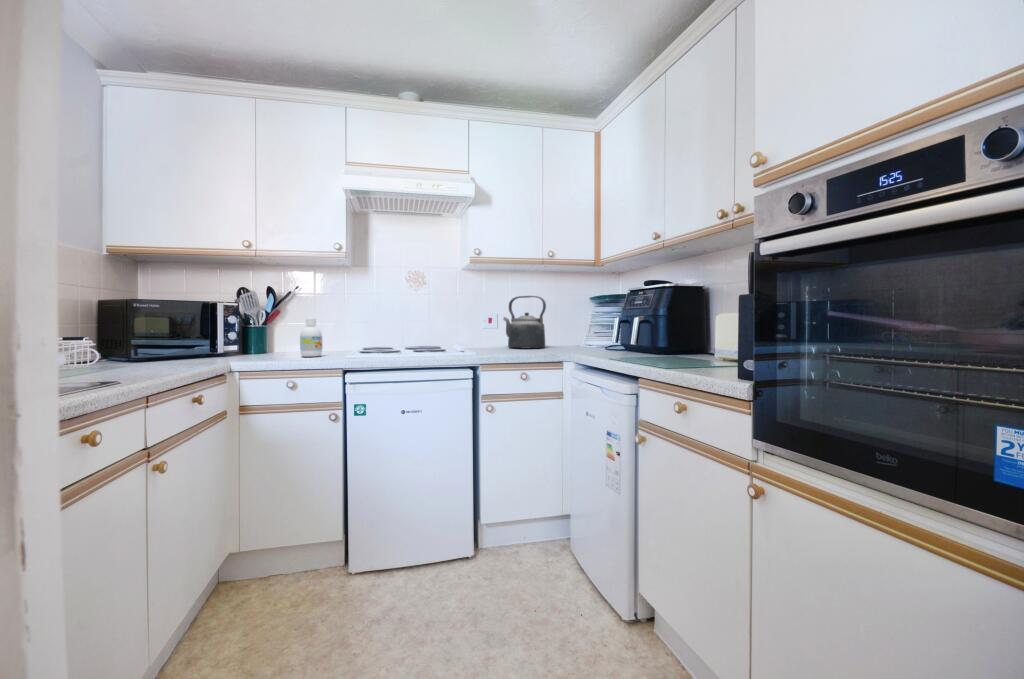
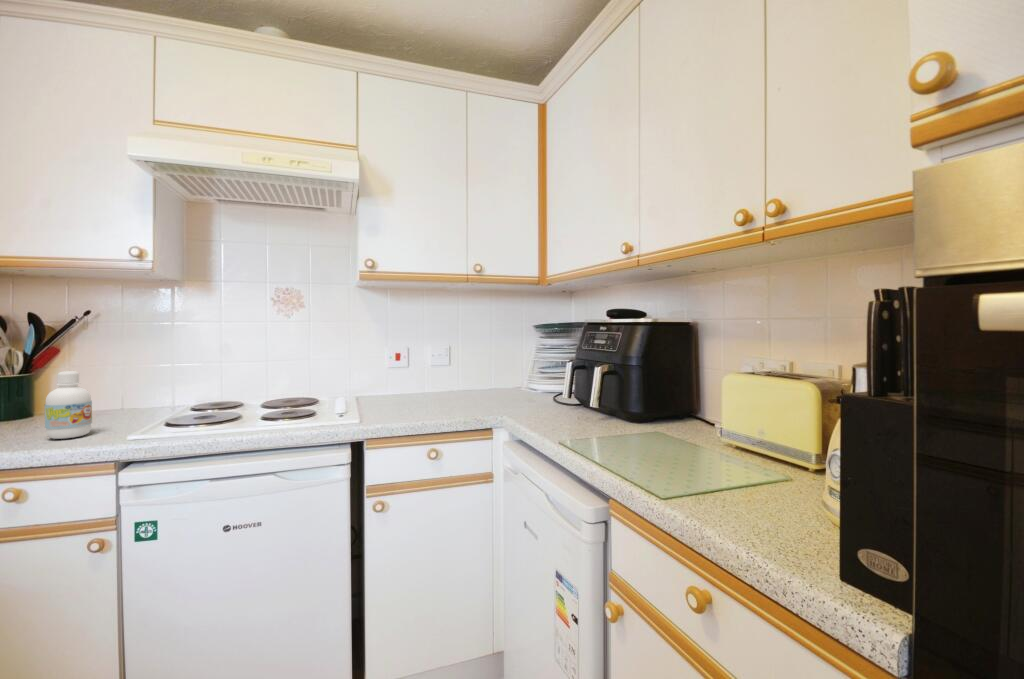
kettle: present [503,296,546,348] -> none [414,326,472,402]

